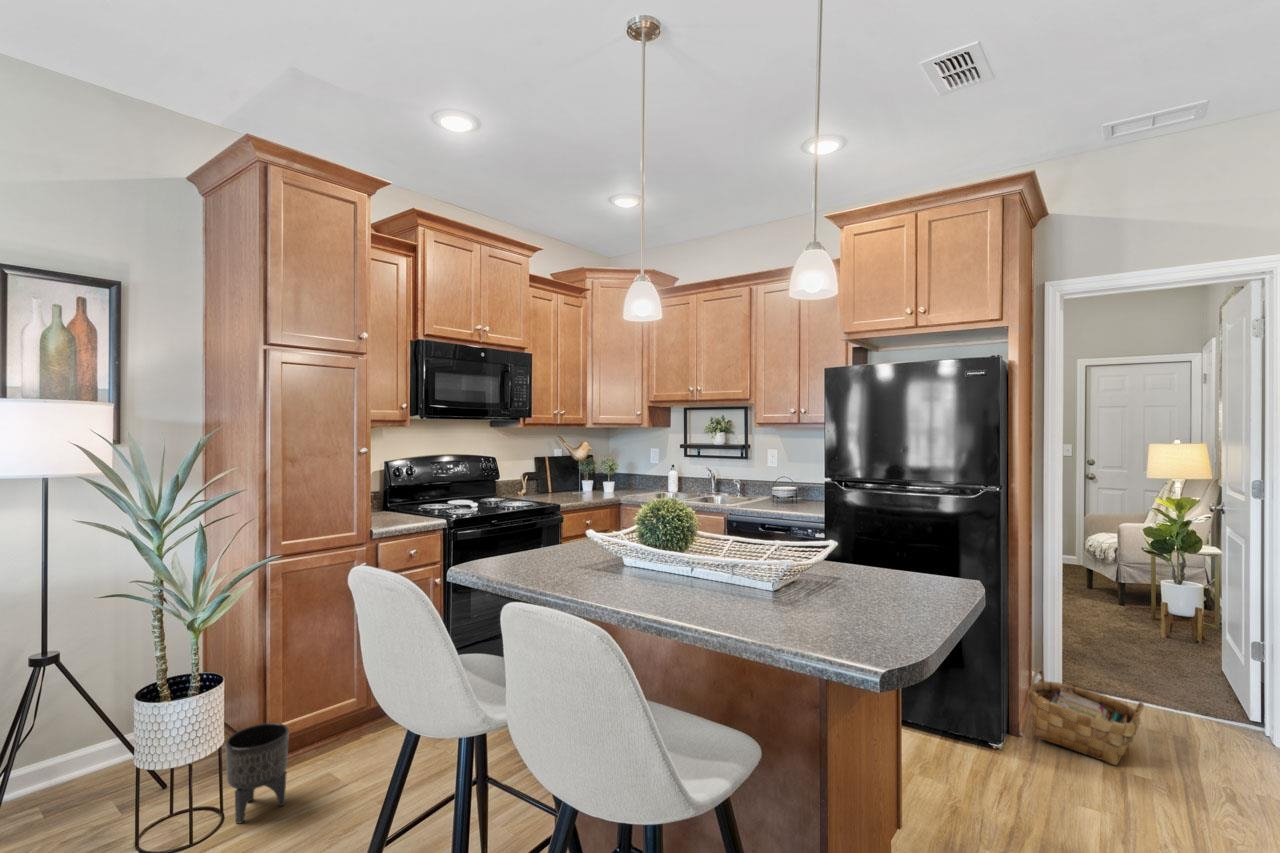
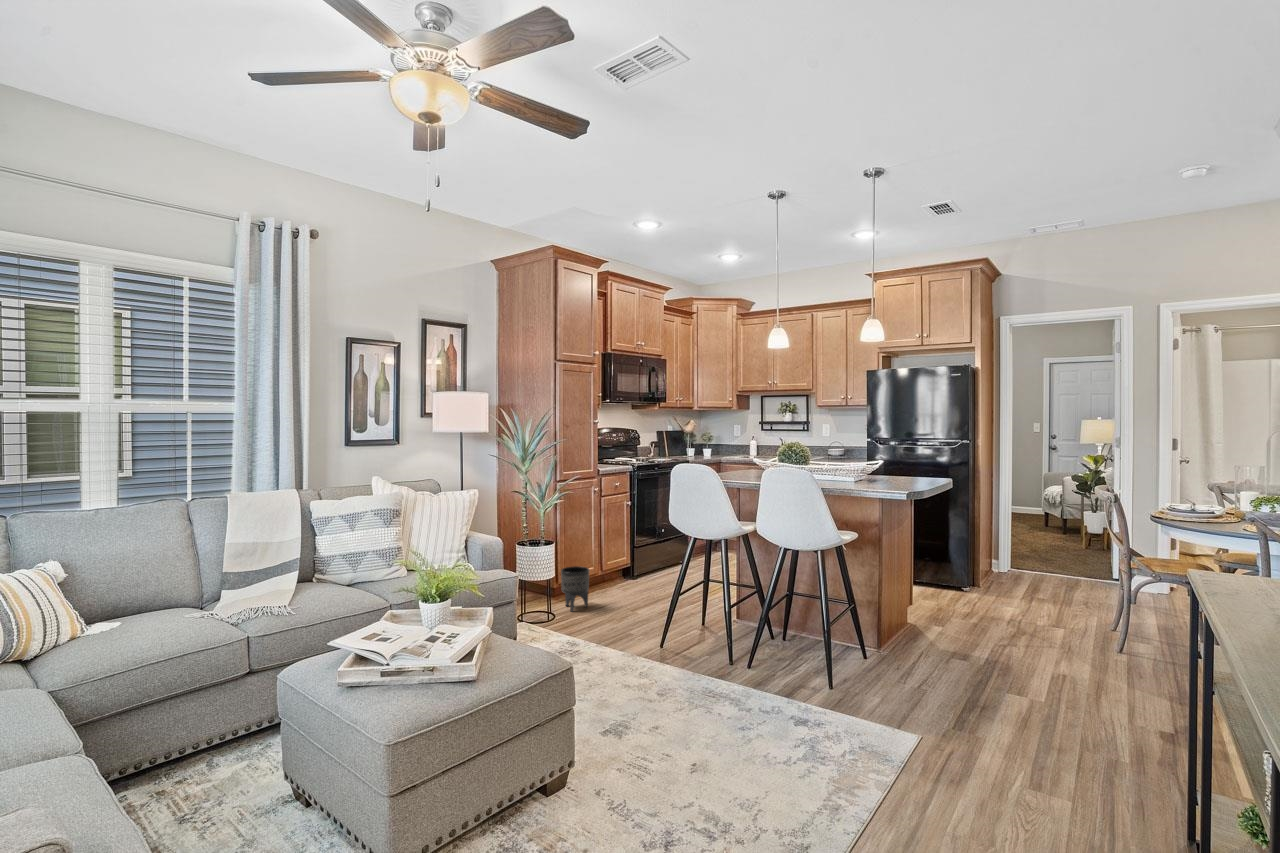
woven basket: present [1028,669,1144,765] -> none [986,548,1049,594]

